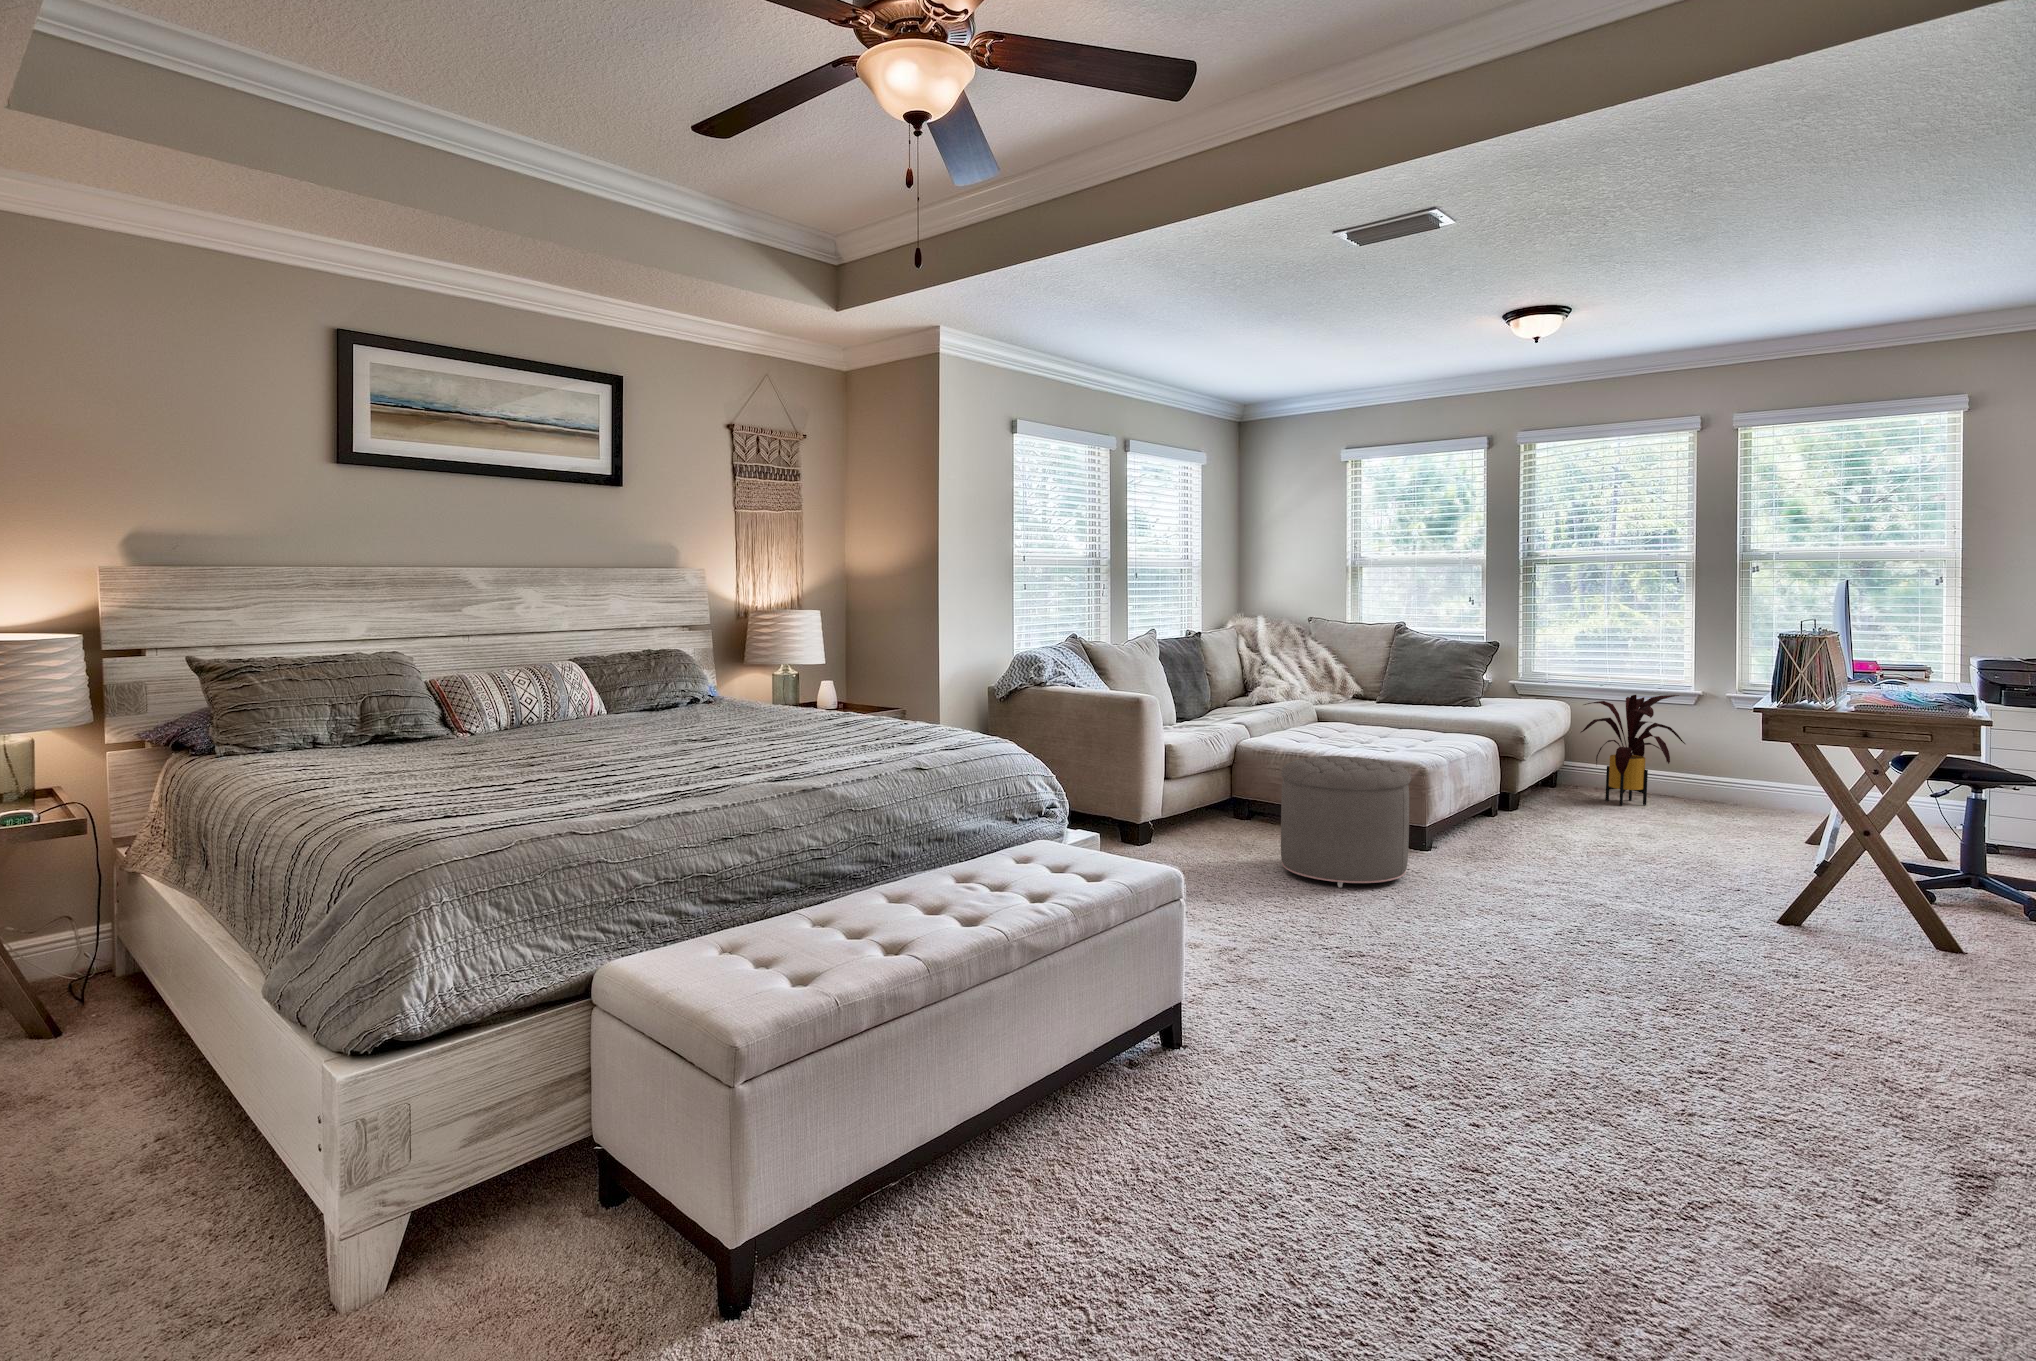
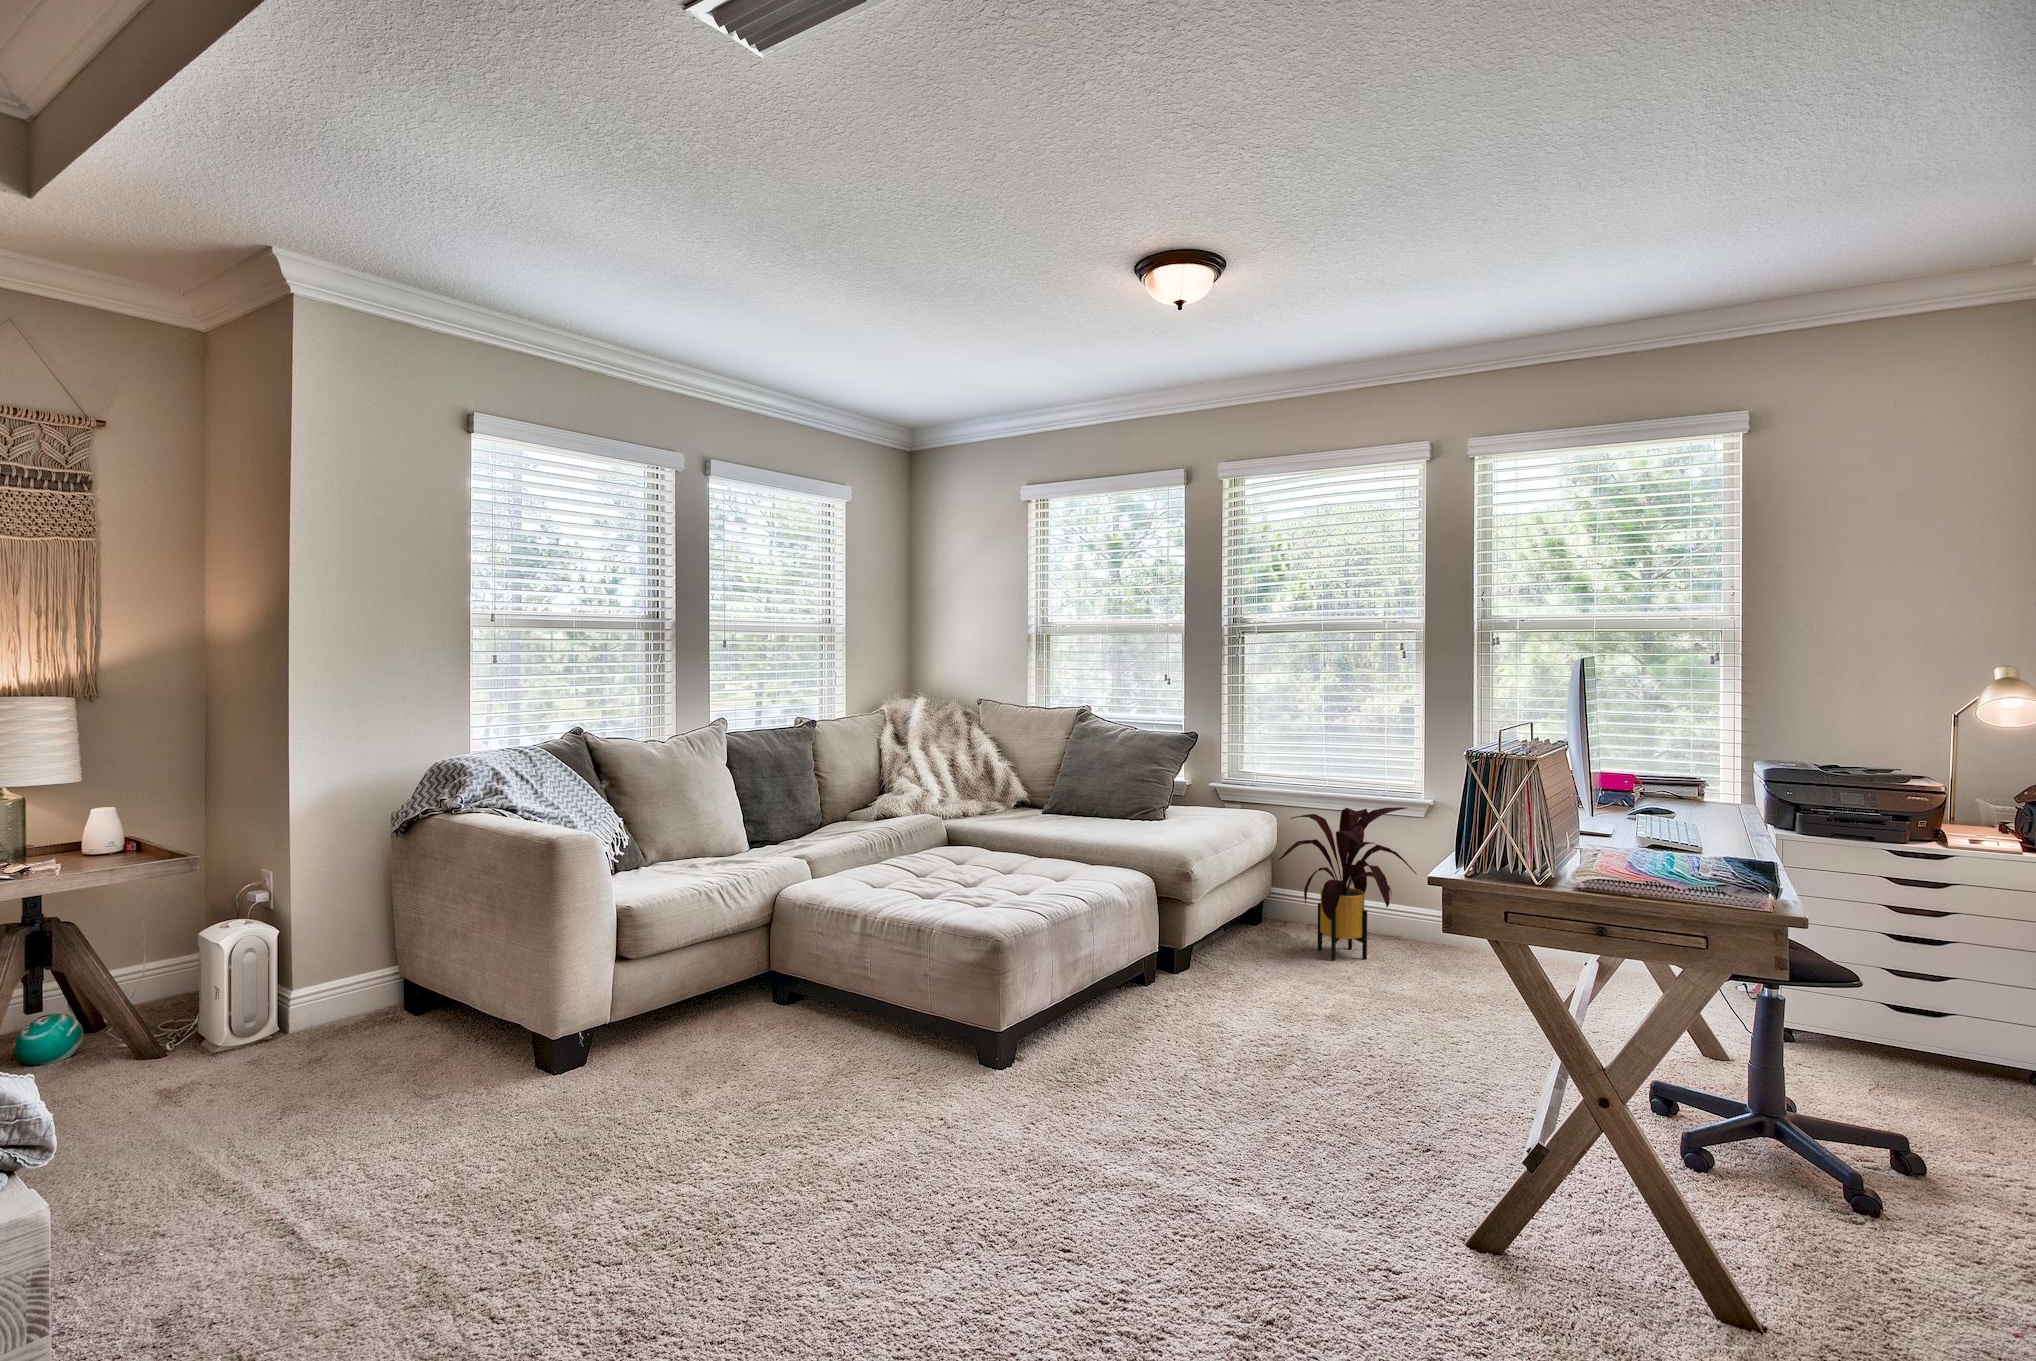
ottoman: present [1281,756,1411,887] -> none [694,939,906,1196]

